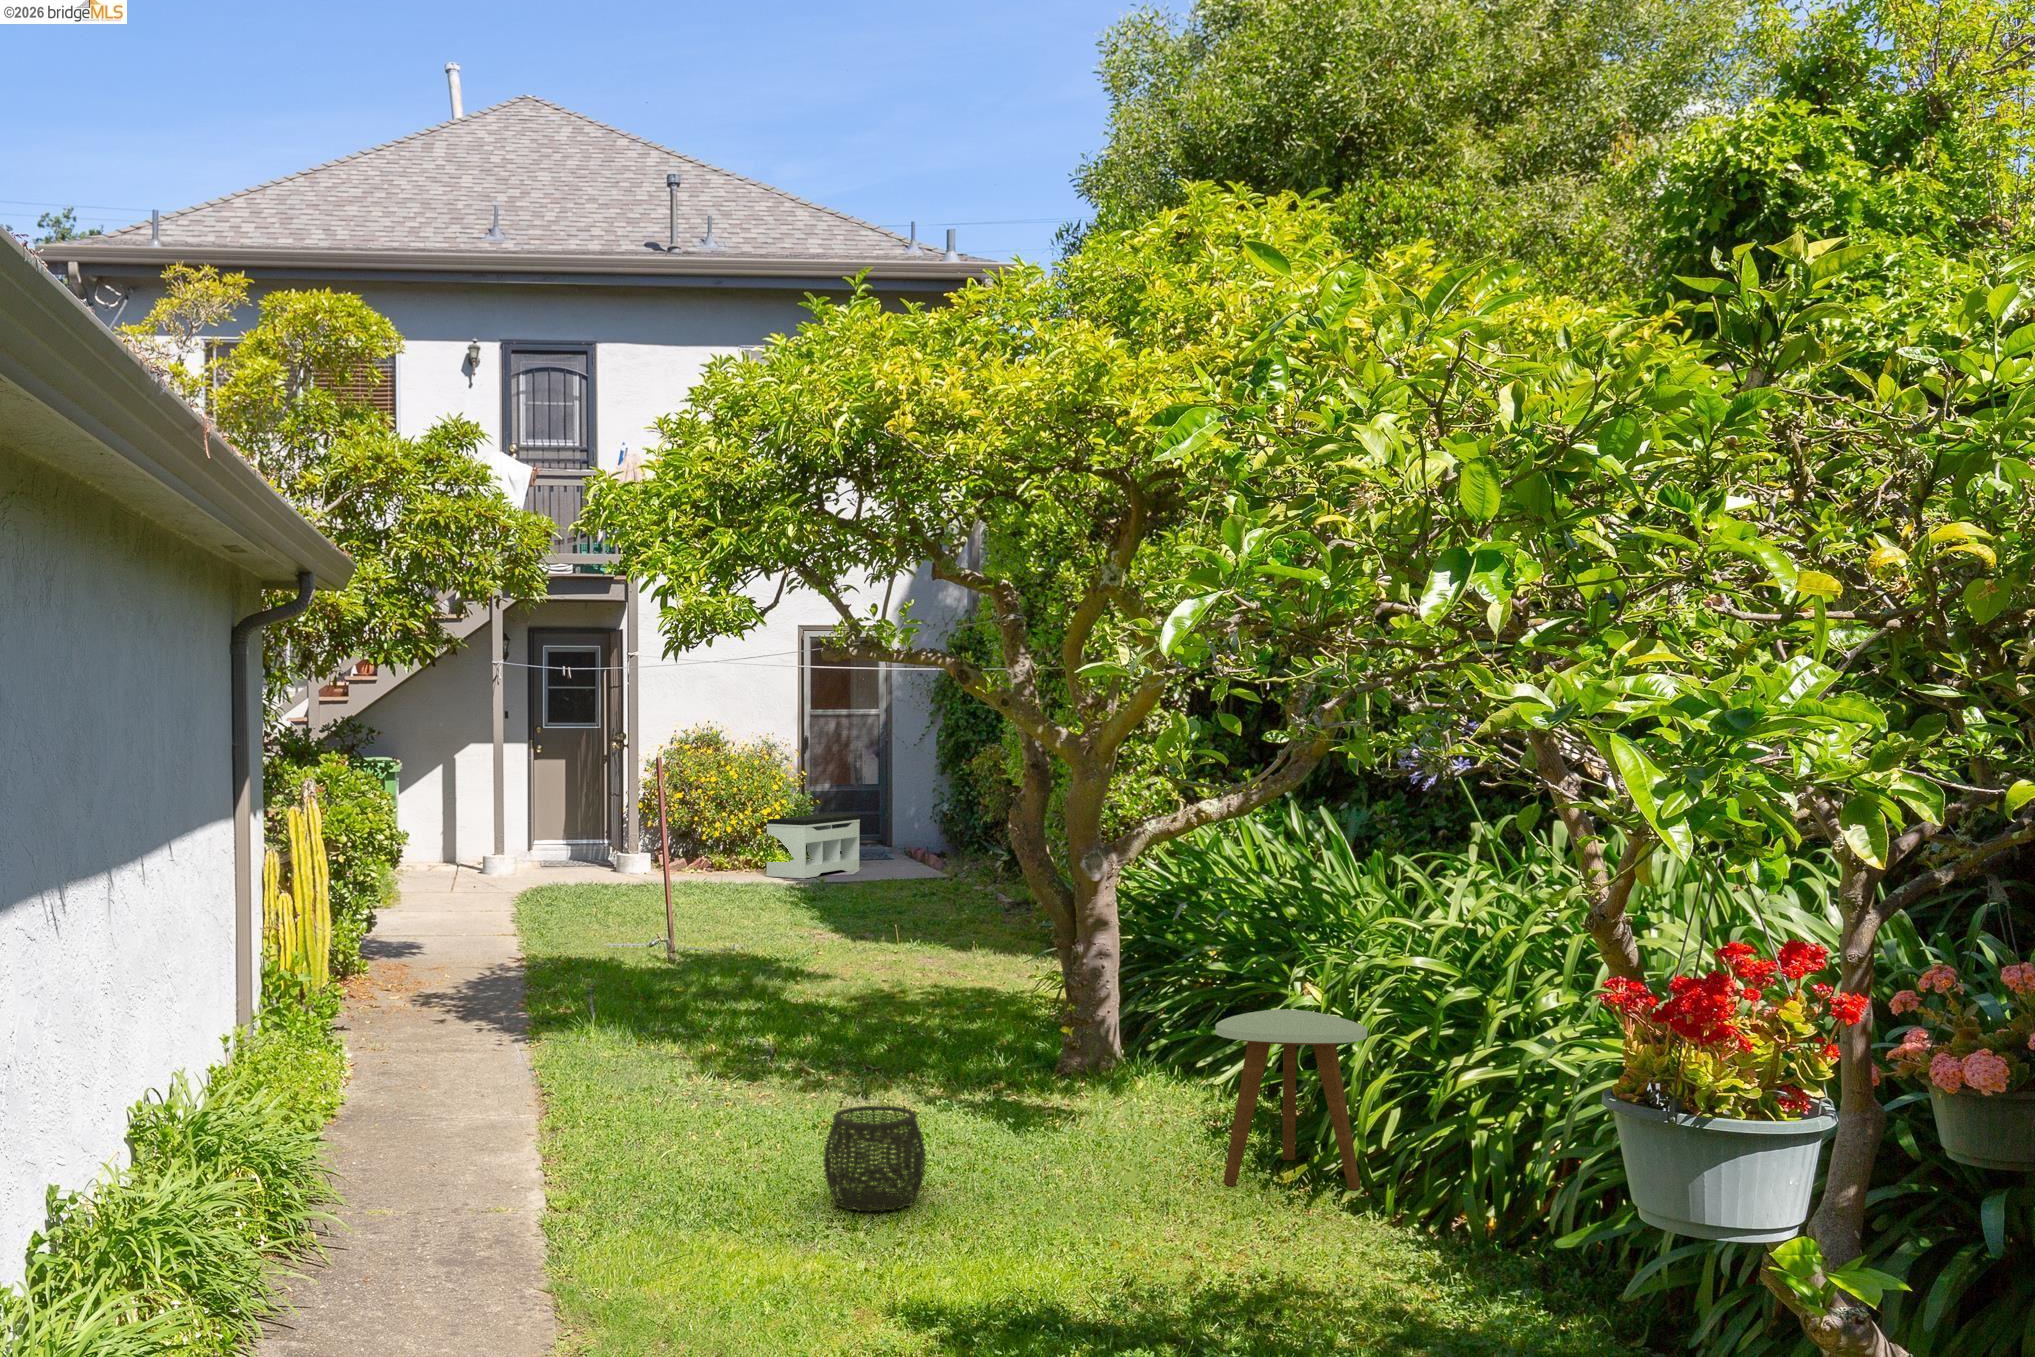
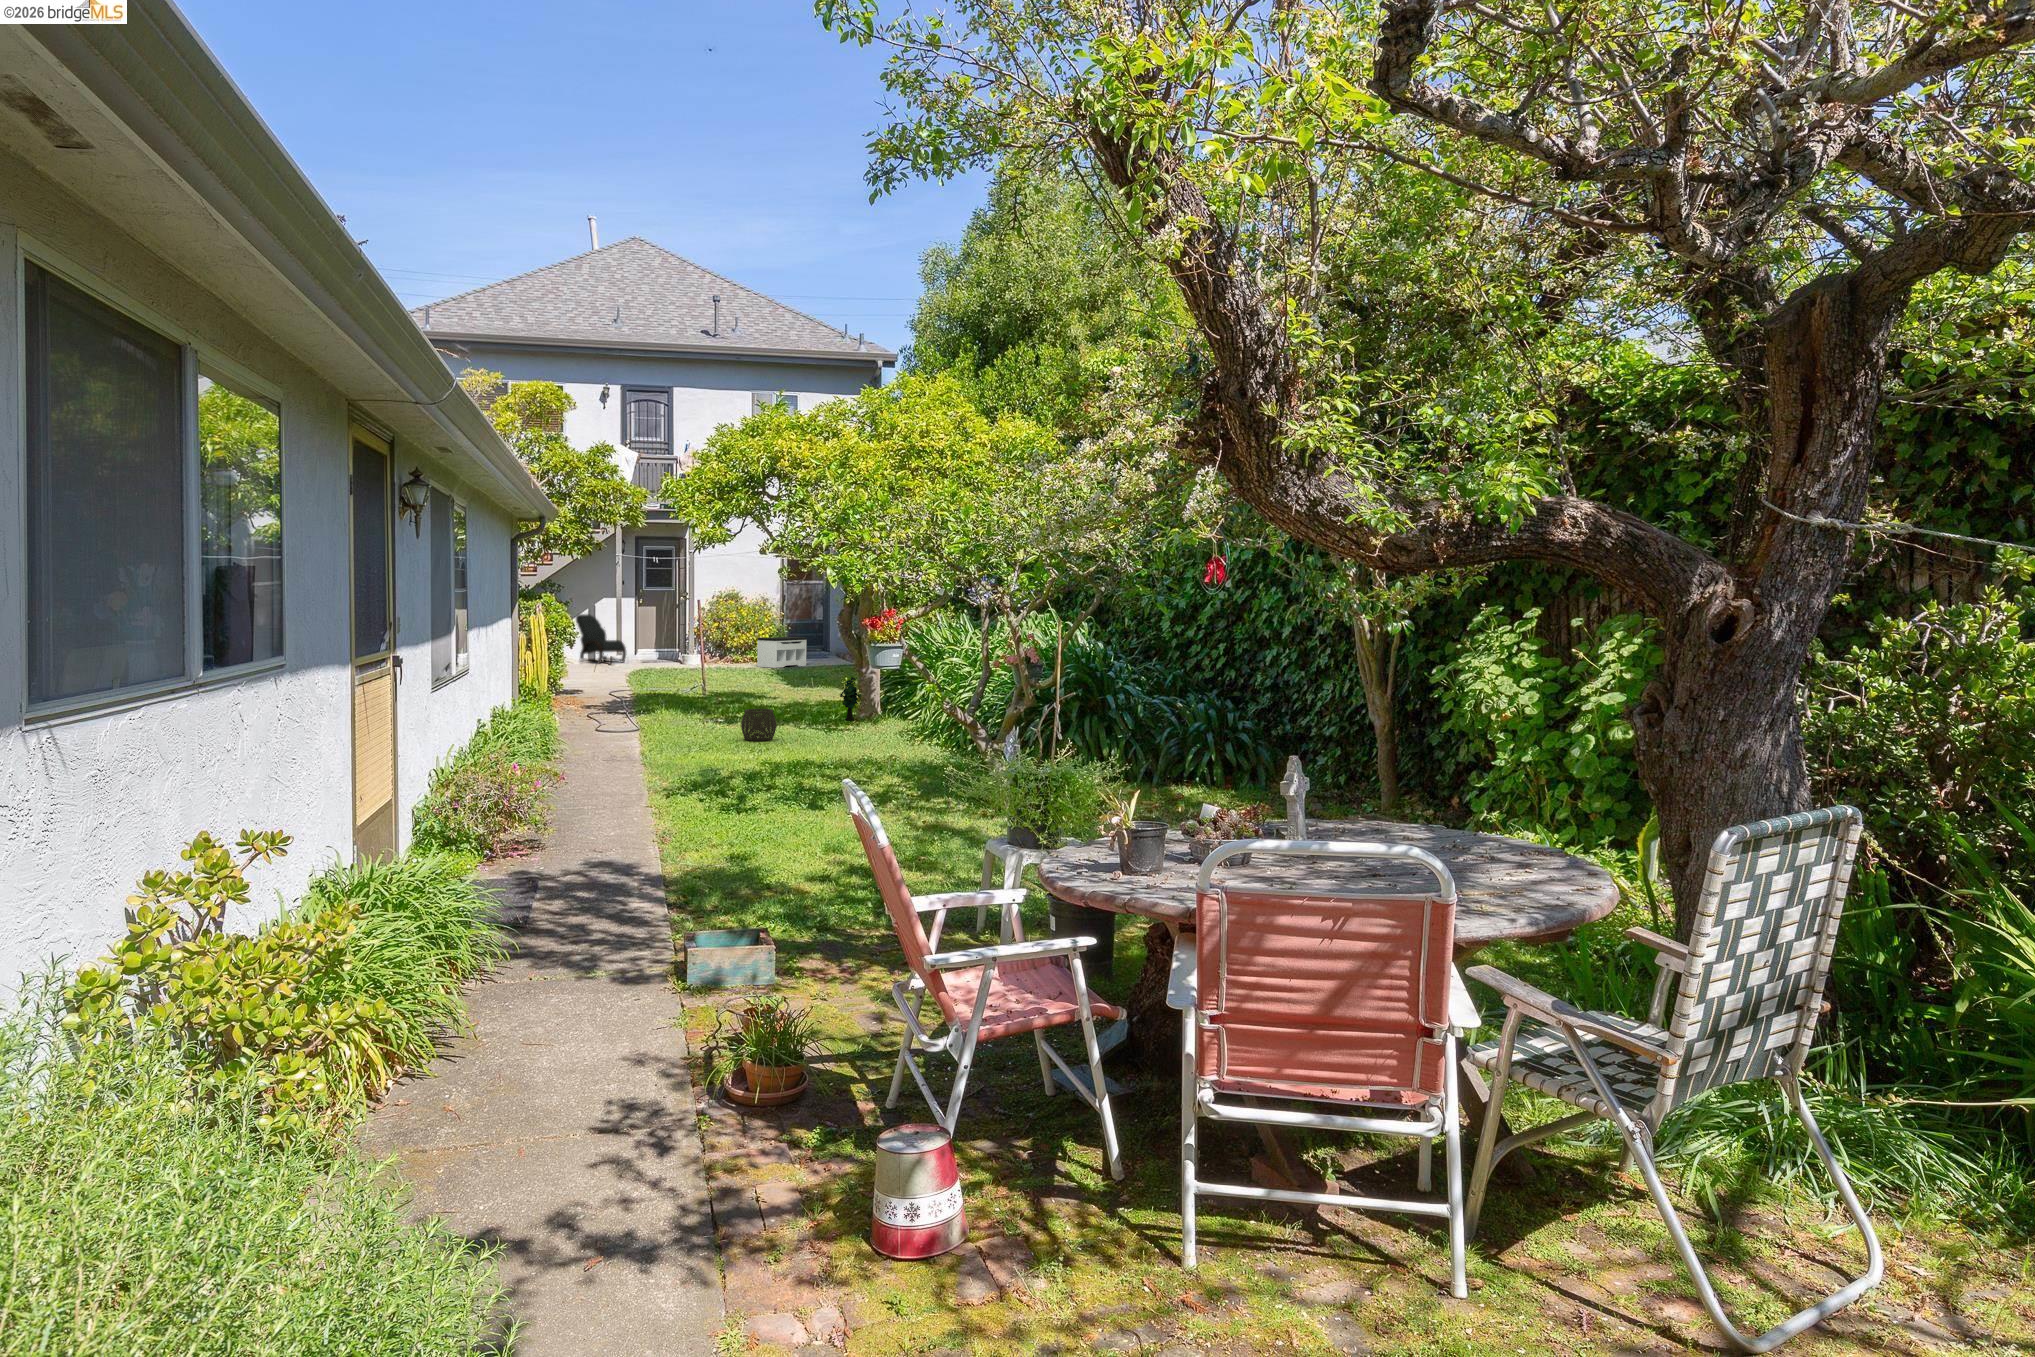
lounge chair: none [410,776,510,874] -> present [576,614,626,663]
decorative plant: none [1042,967,1101,1080] -> present [840,677,861,720]
side table: present [1215,1009,1367,1190] -> none [880,683,932,740]

